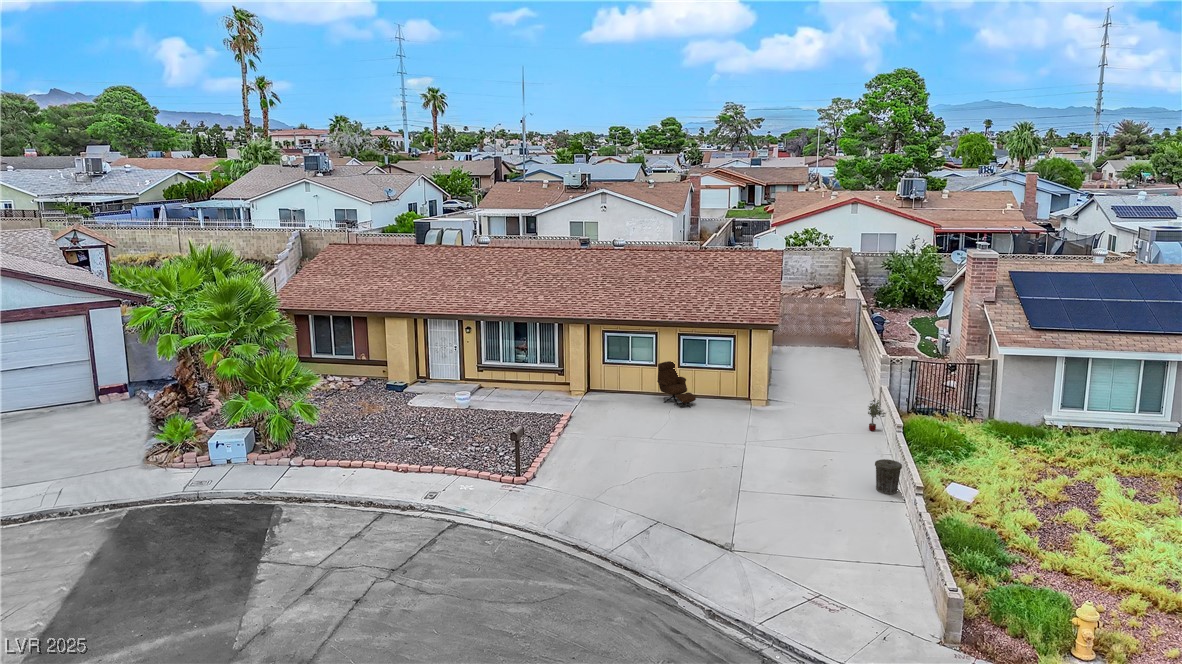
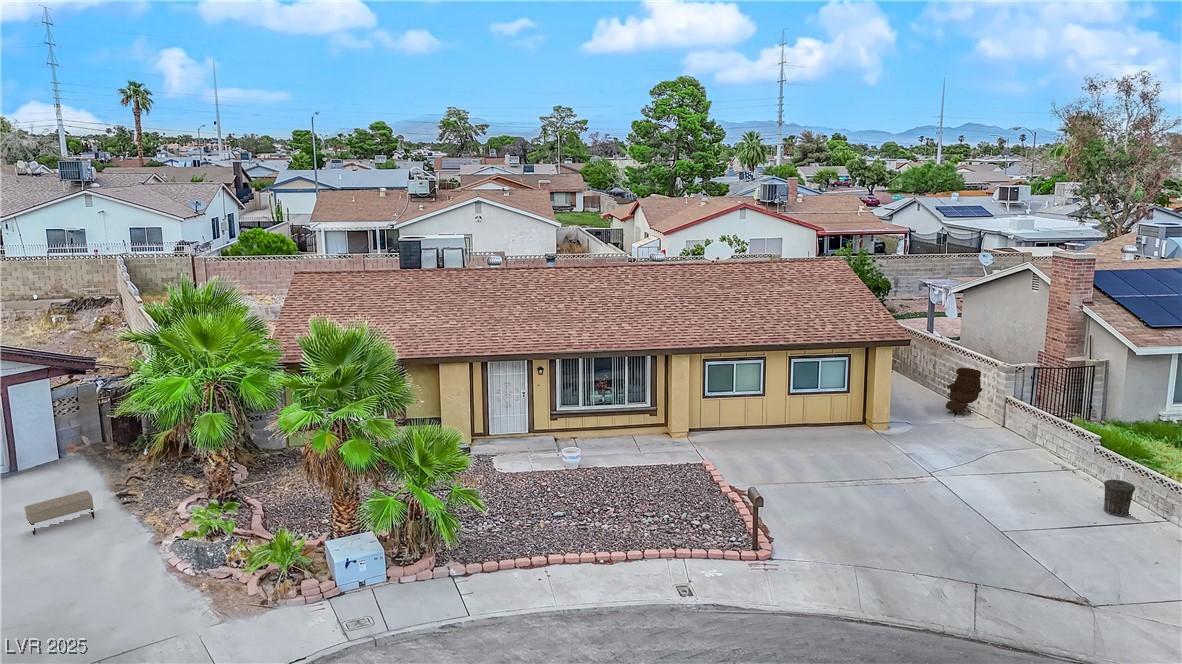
lounge chair: present [657,361,696,407] -> present [946,368,982,416]
bench: none [69,385,117,410] -> present [25,491,95,535]
potted tree: present [868,399,886,431] -> none [1012,411,1035,445]

